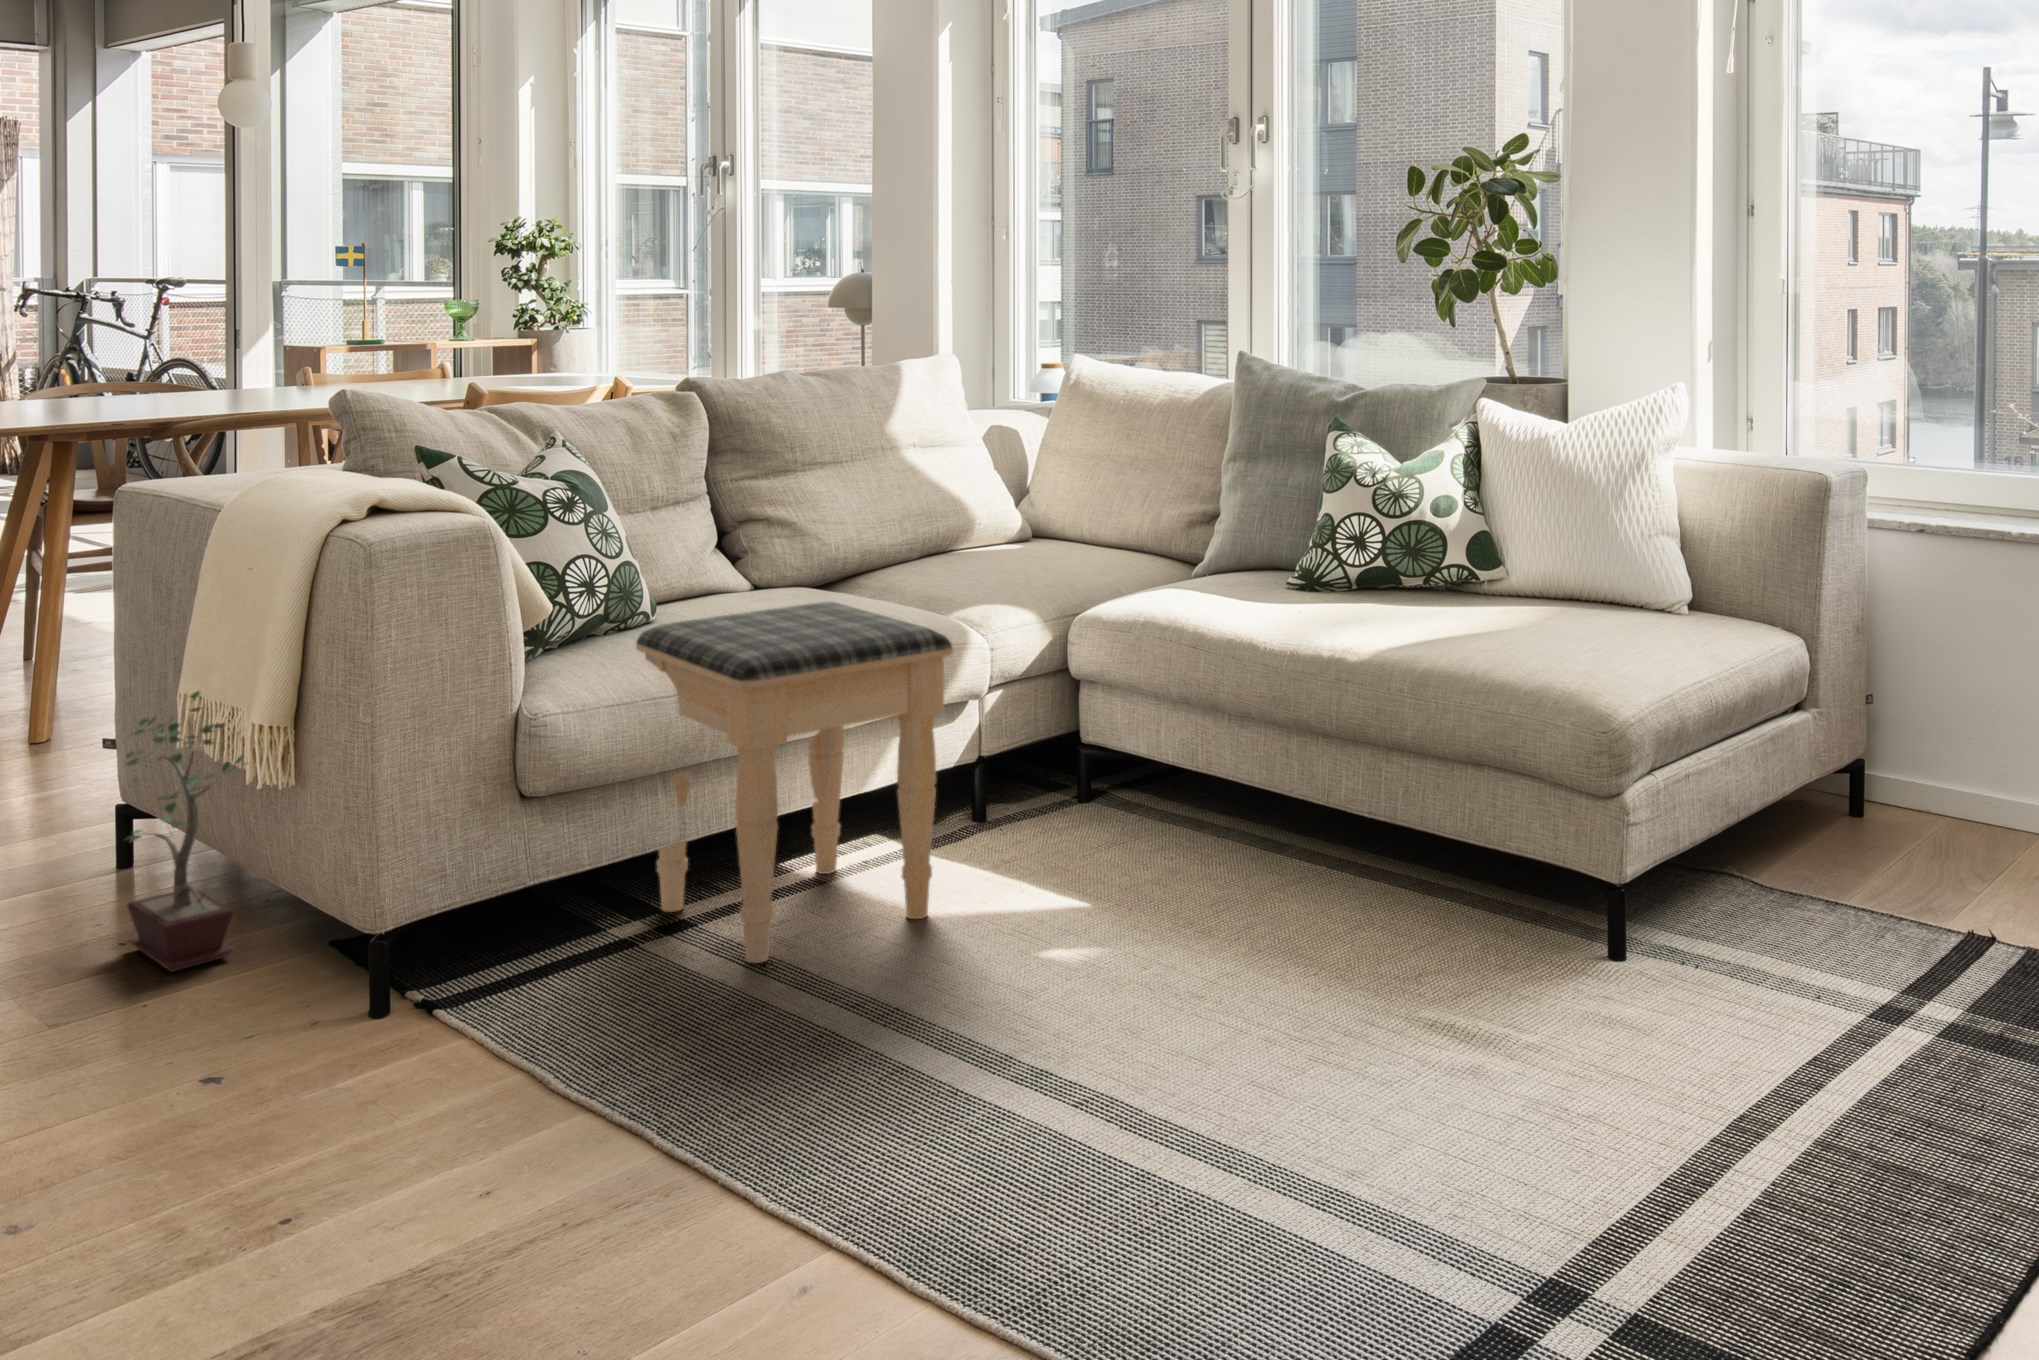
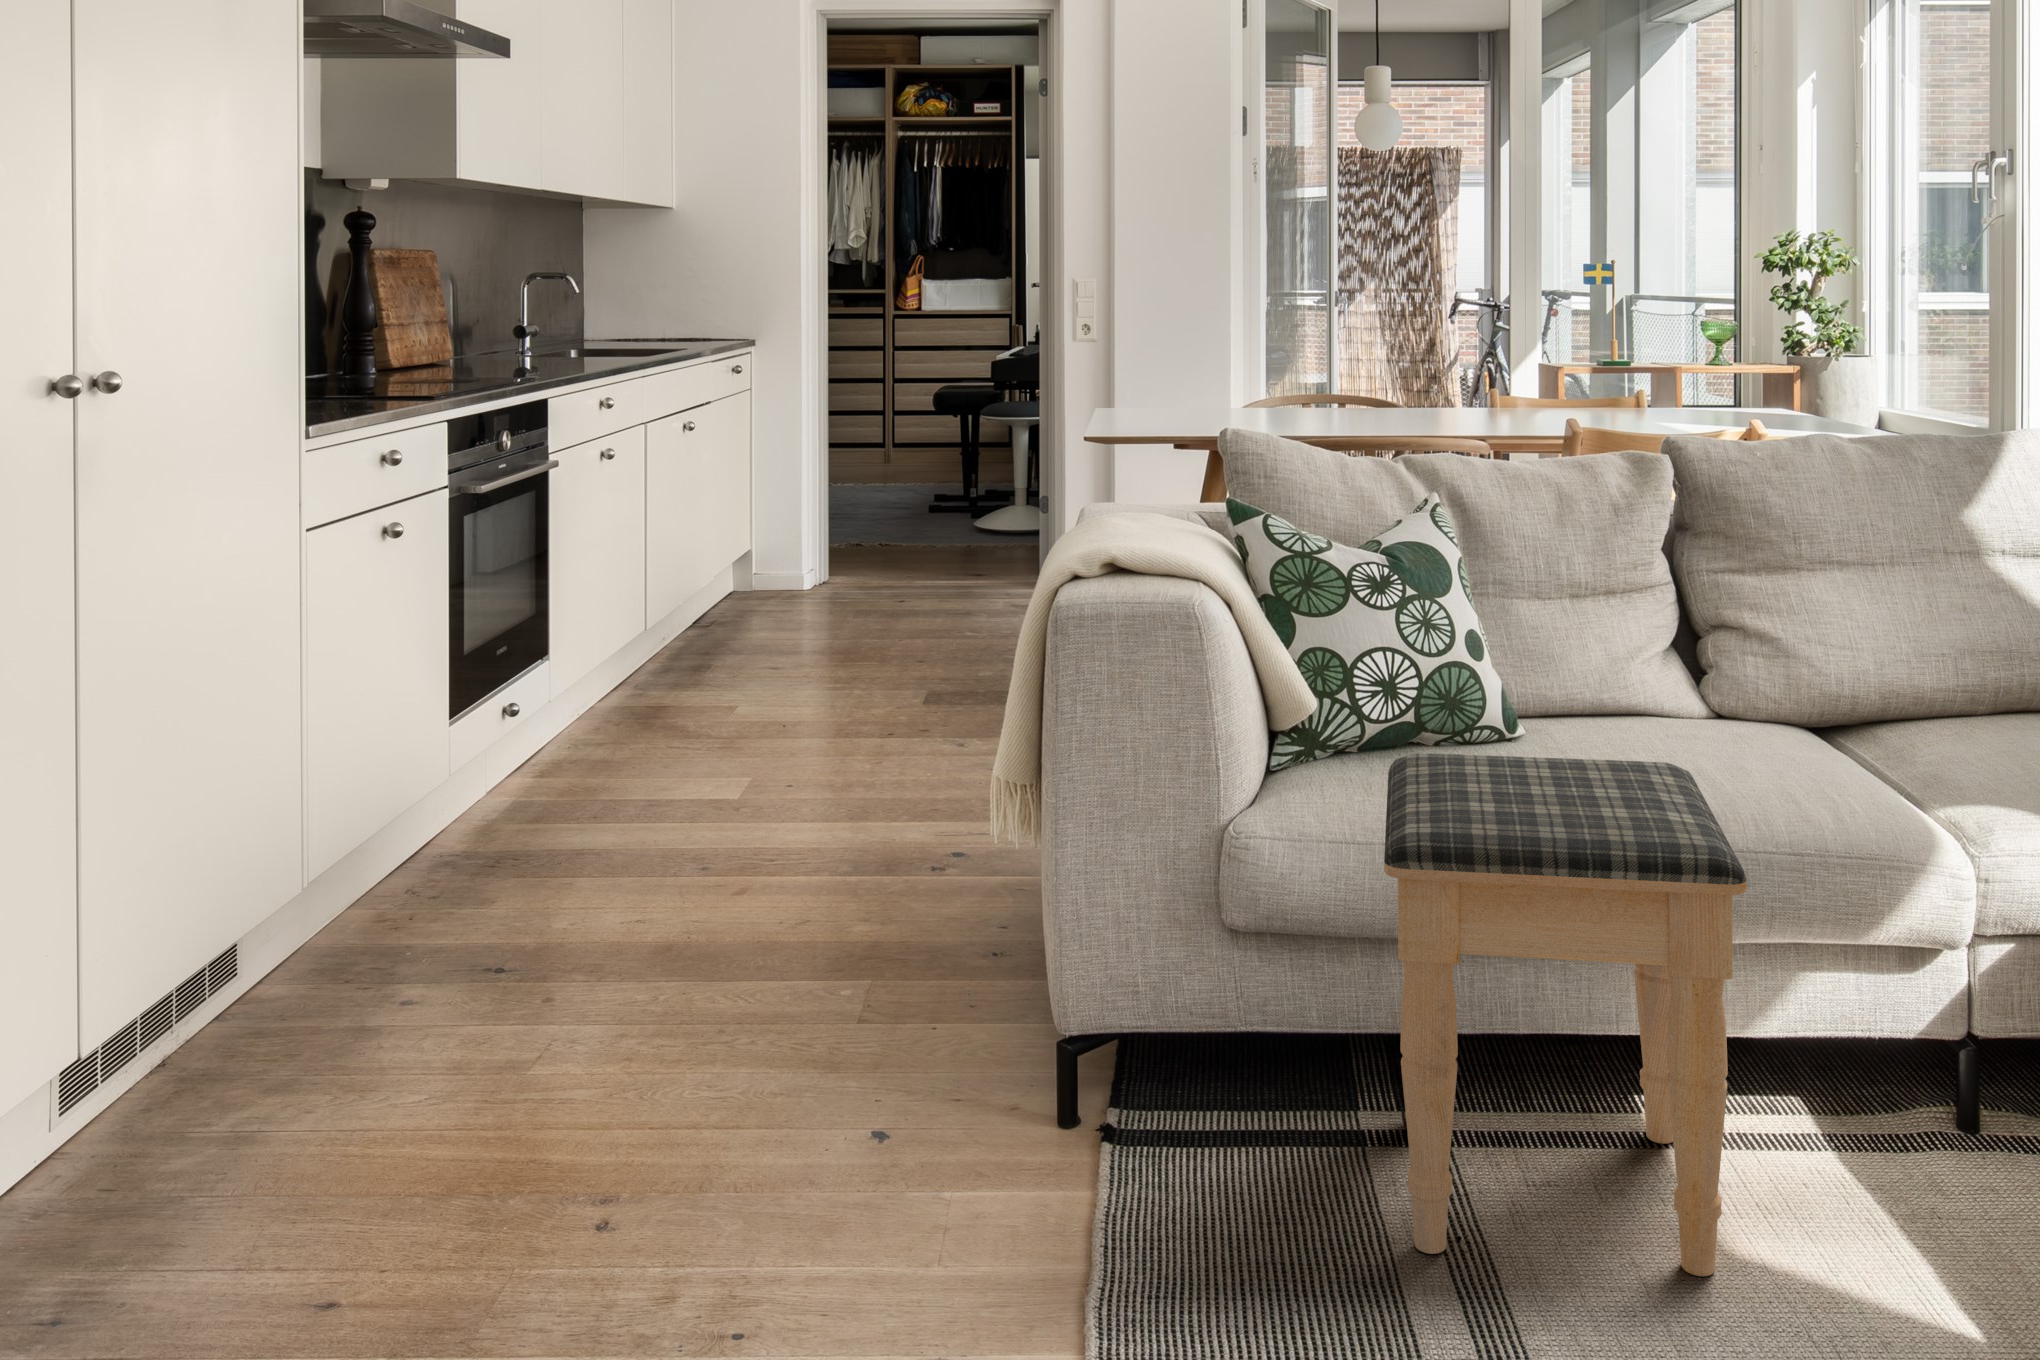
potted plant: present [126,691,248,972] -> none [906,717,1021,1010]

